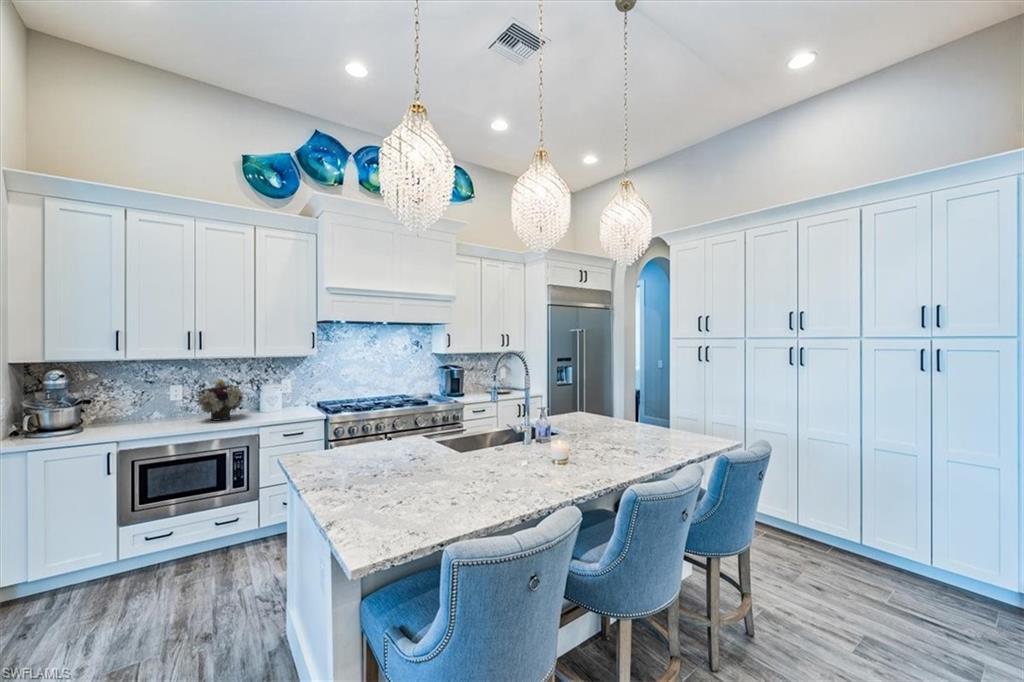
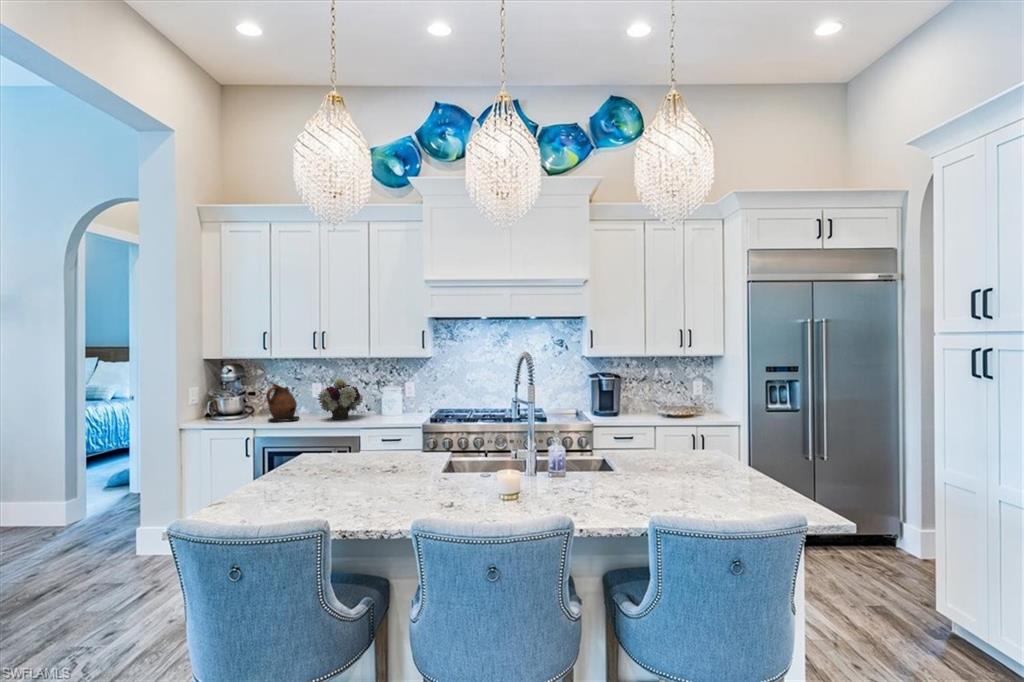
ceramic pitcher: none [125,387,172,430] -> present [266,383,299,421]

